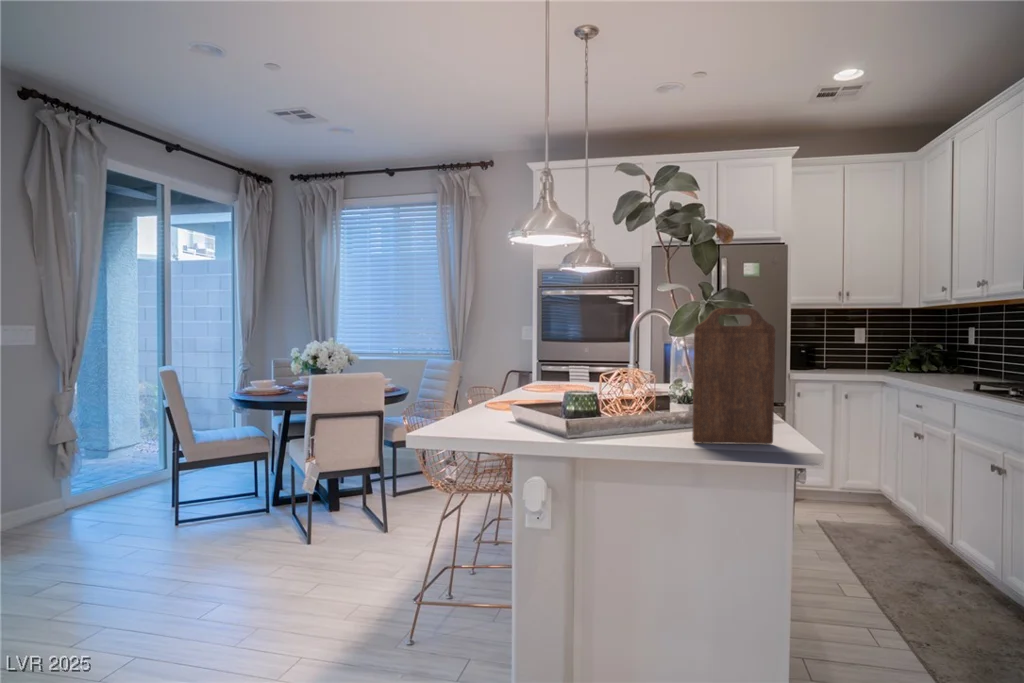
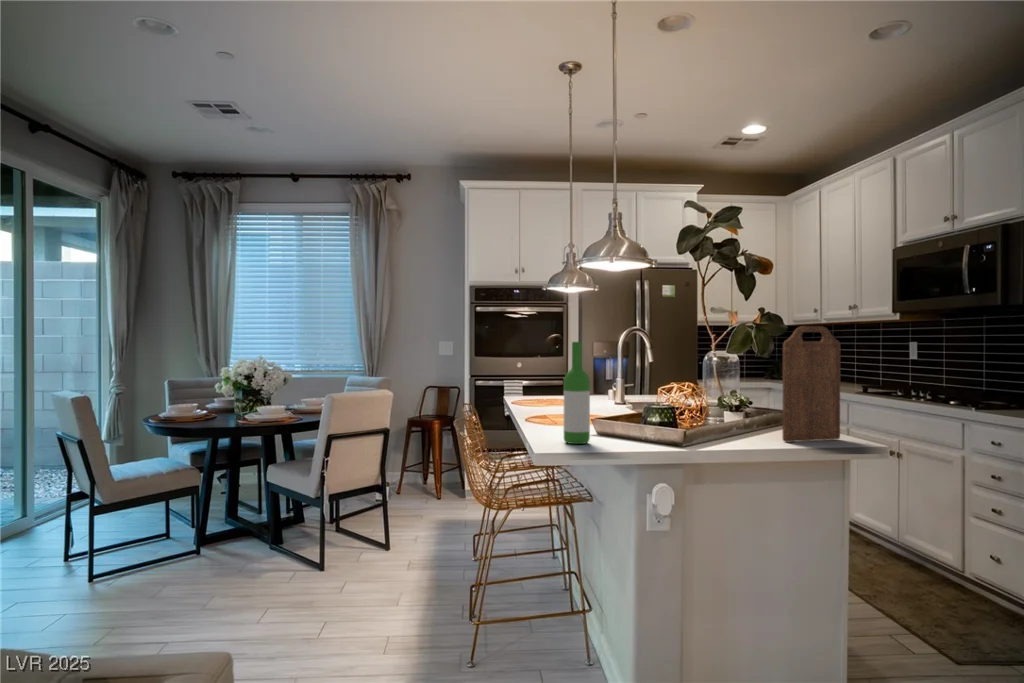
wine bottle: none [450,325,477,431] -> present [564,342,590,444]

